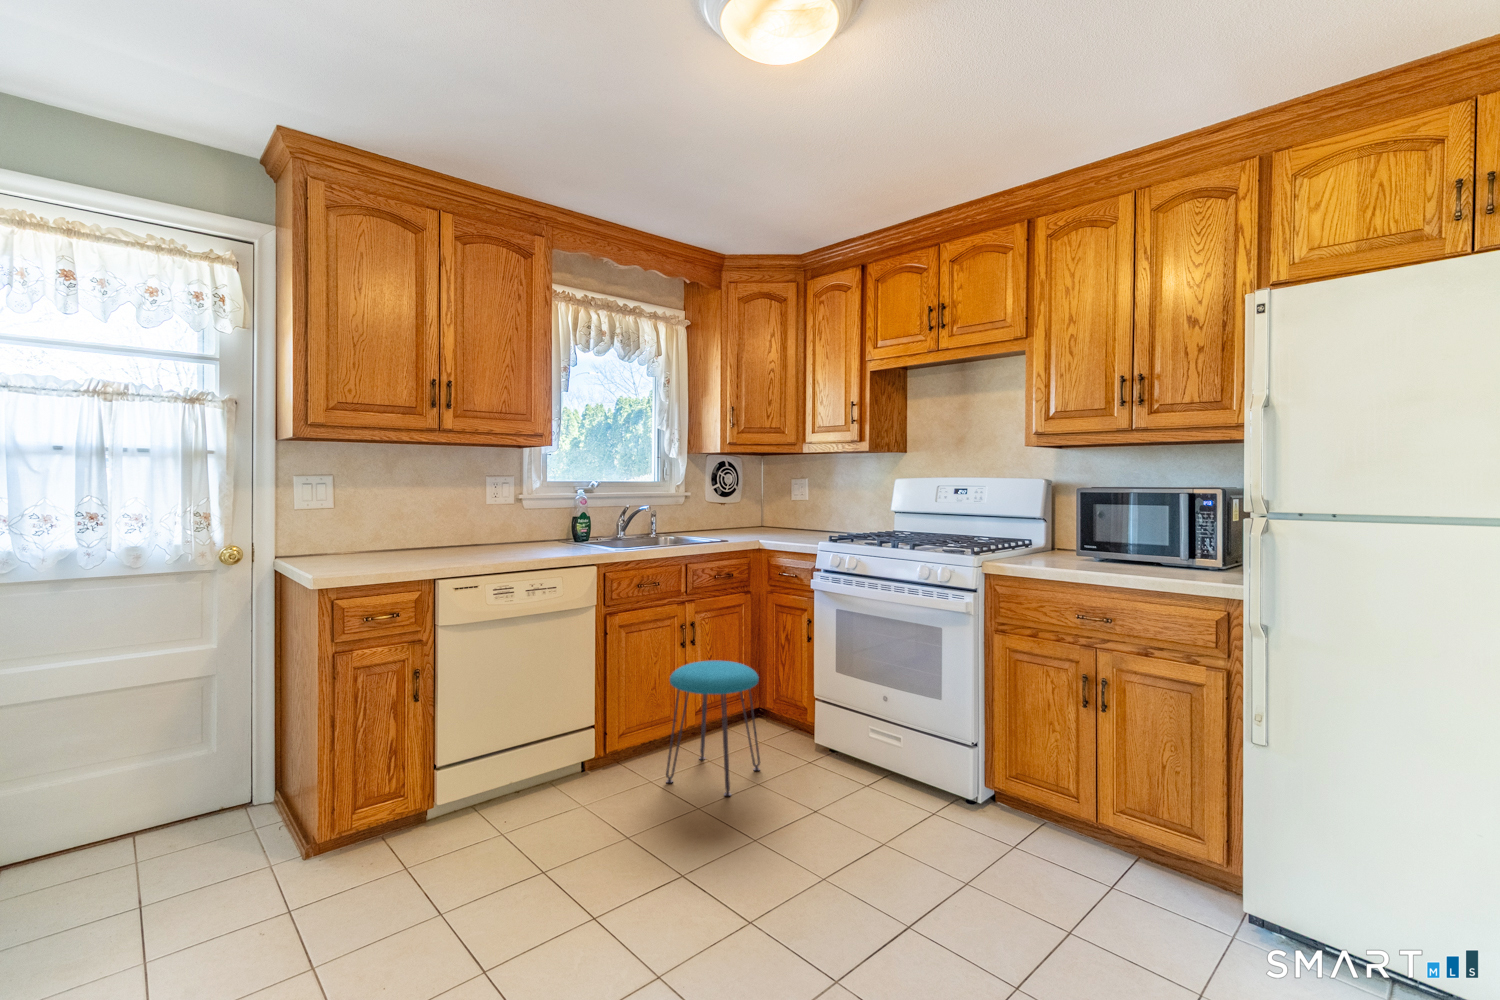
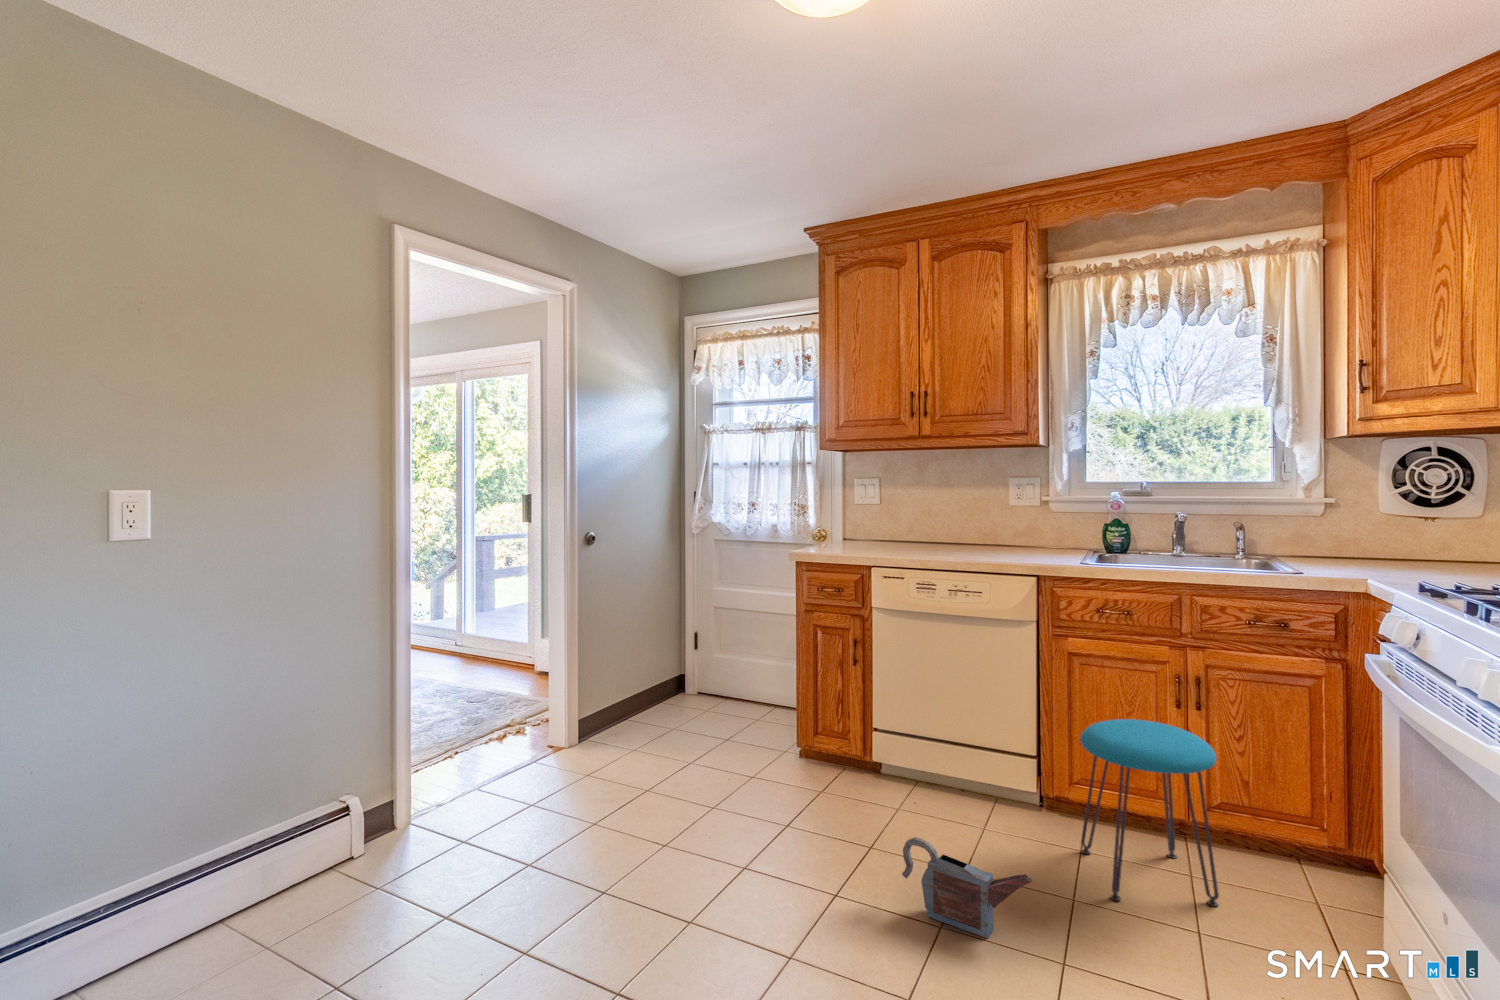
watering can: none [654,791,755,878] -> present [902,837,1032,938]

